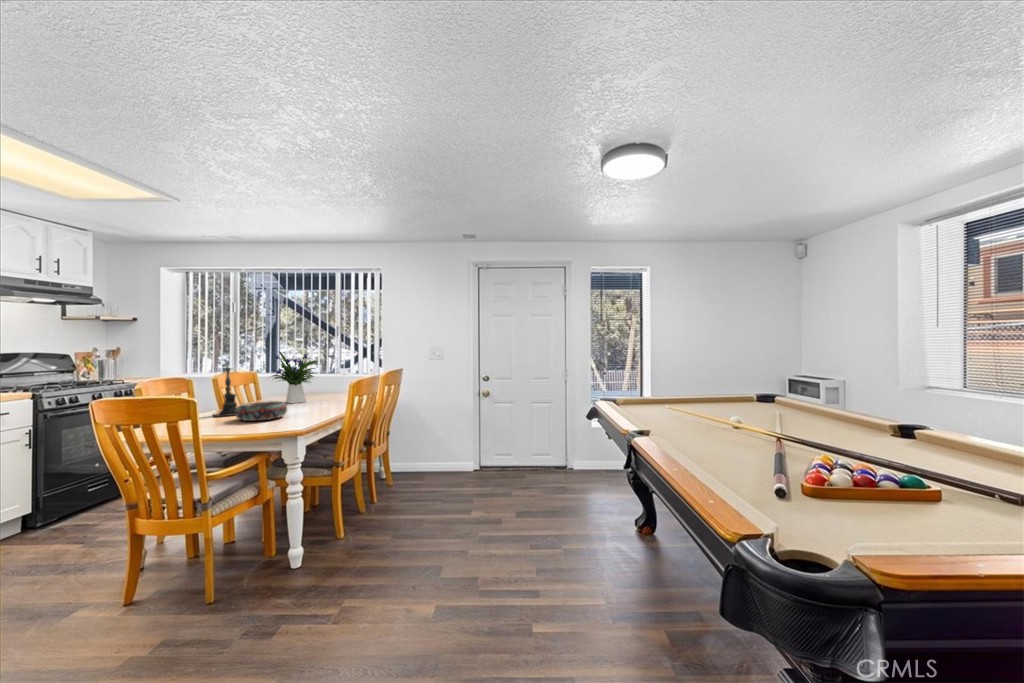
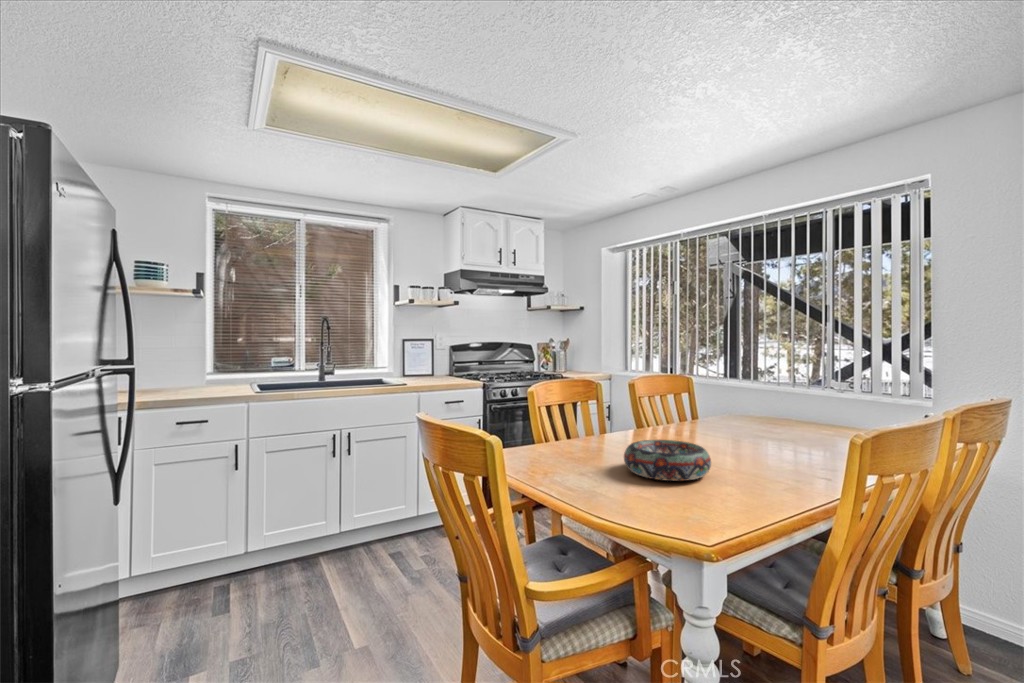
flower arrangement: present [271,351,318,403] -> none [697,349,788,440]
candle holder: present [214,366,237,417] -> none [607,363,651,453]

